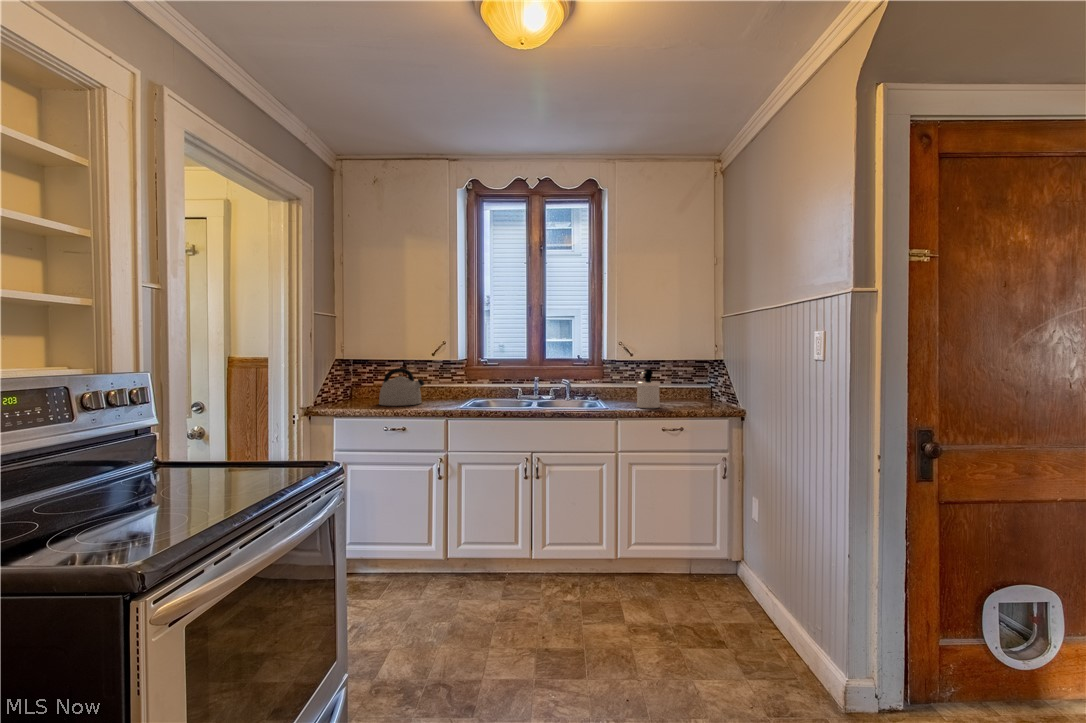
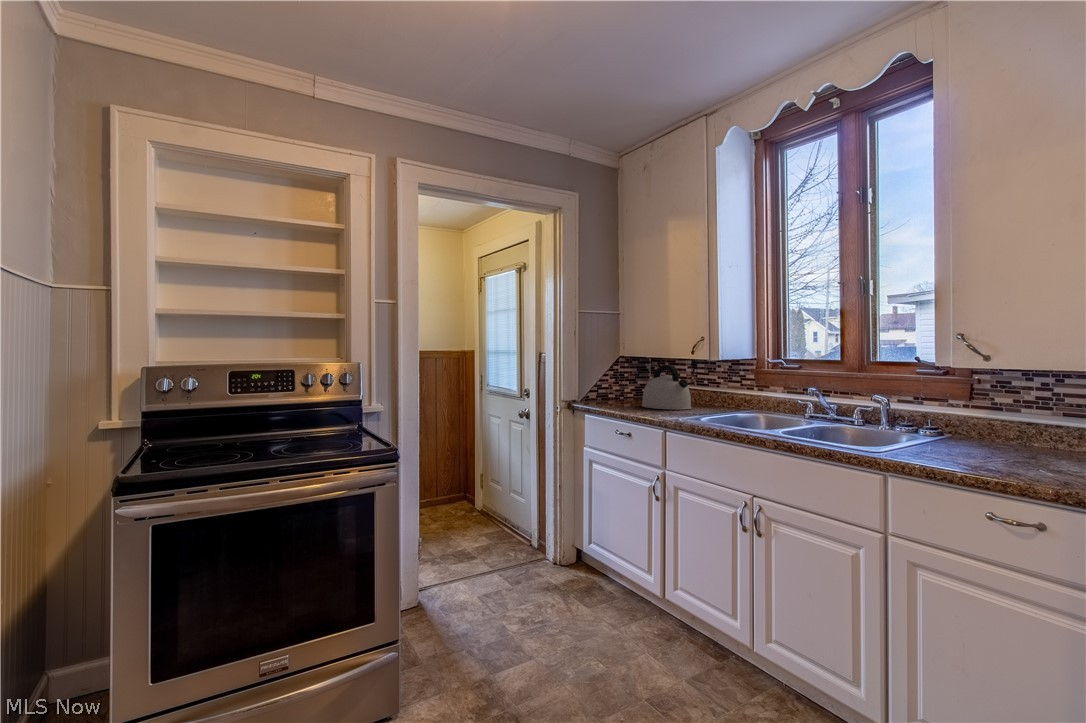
soap dispenser: present [636,369,660,408] -> none [942,381,1028,468]

